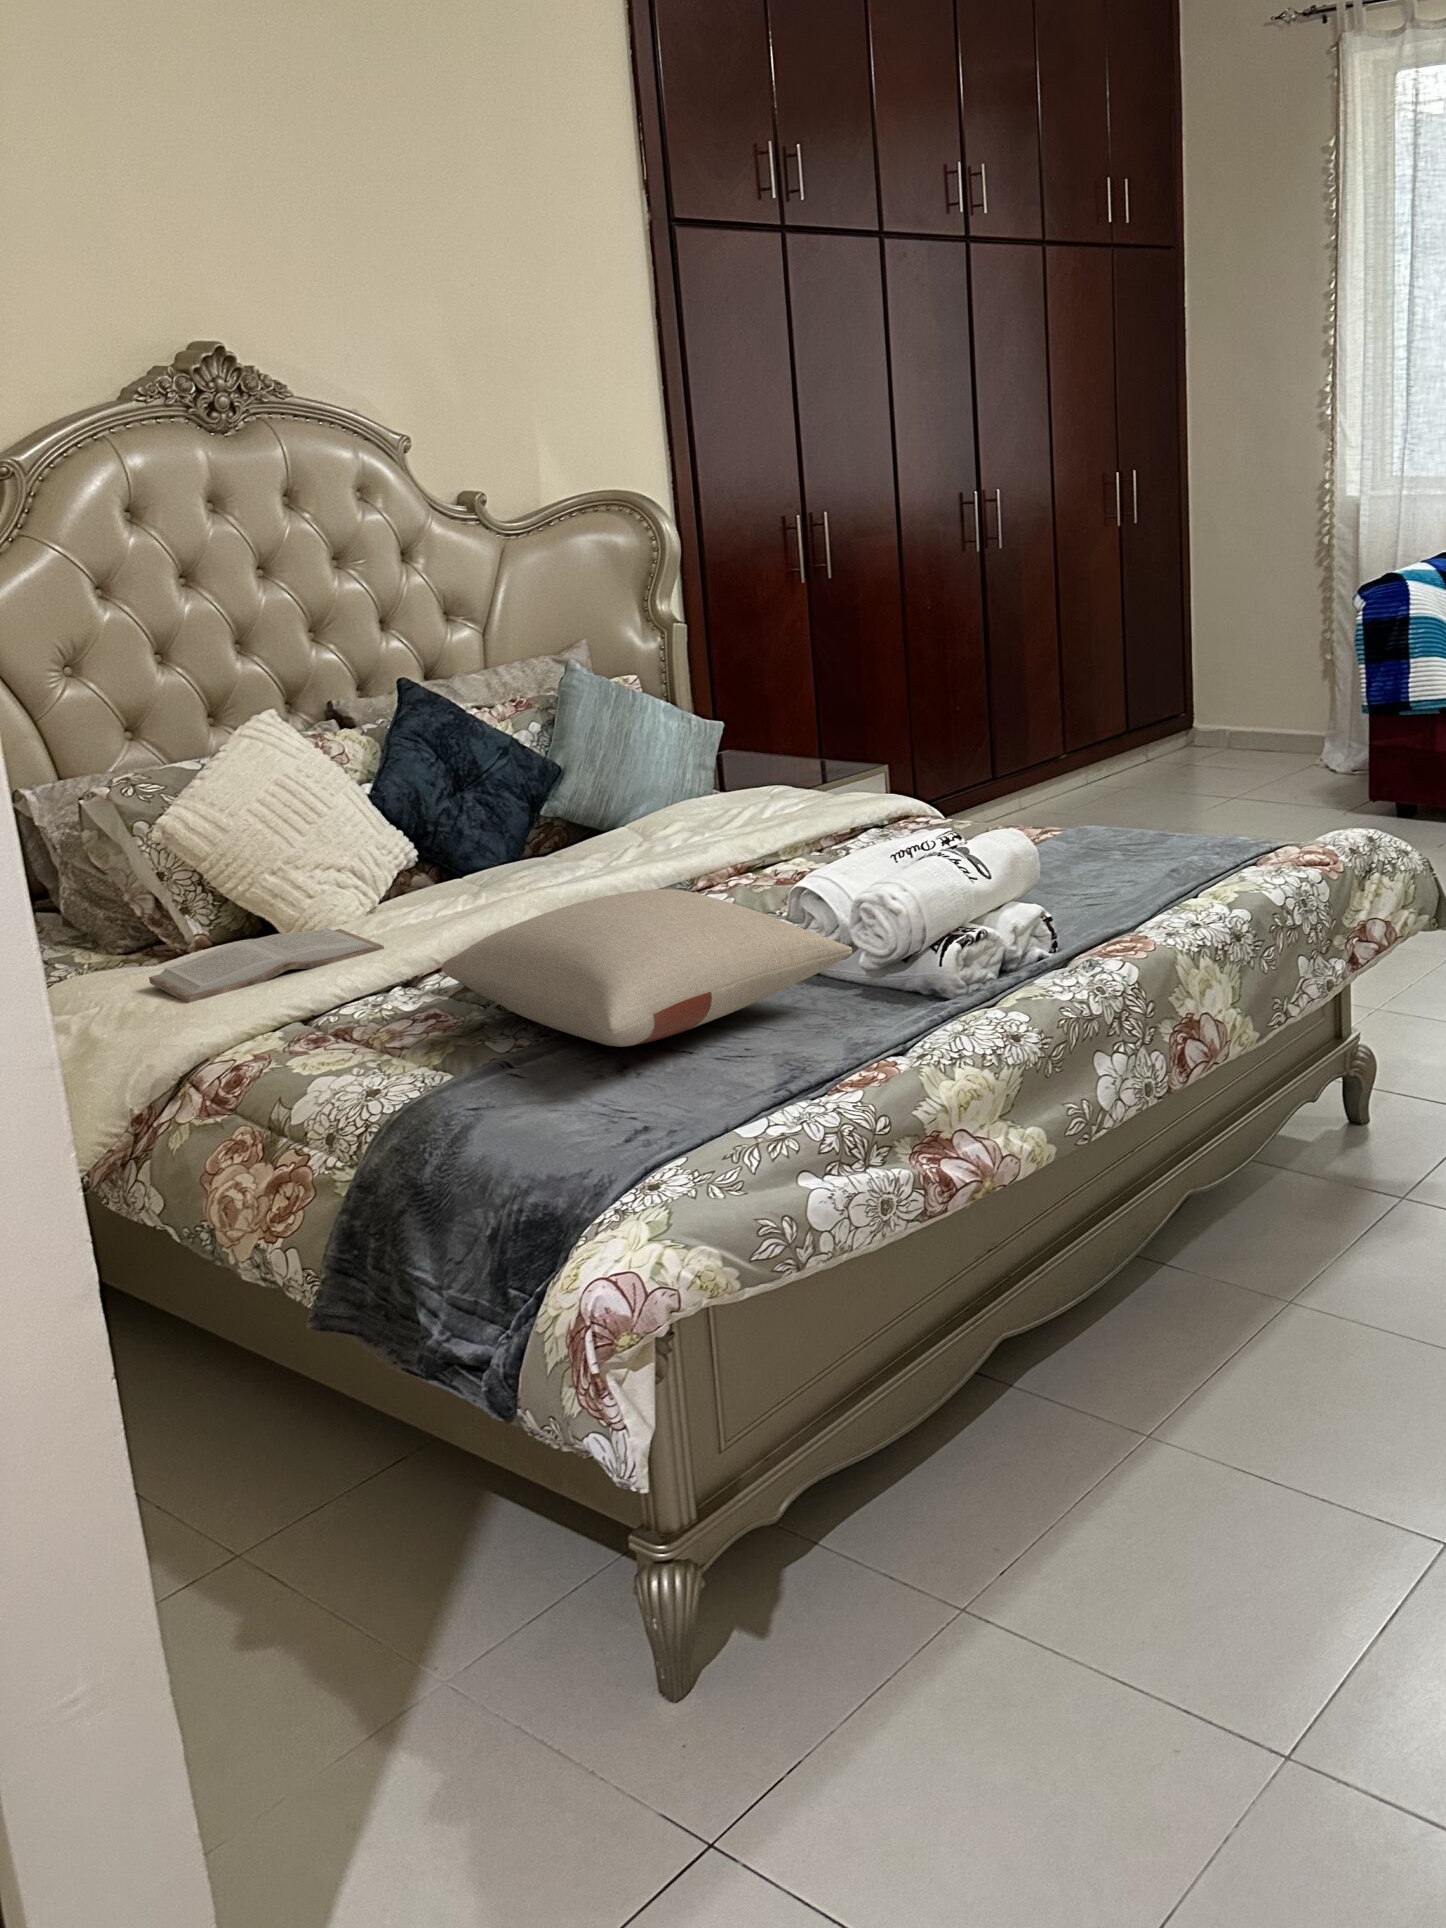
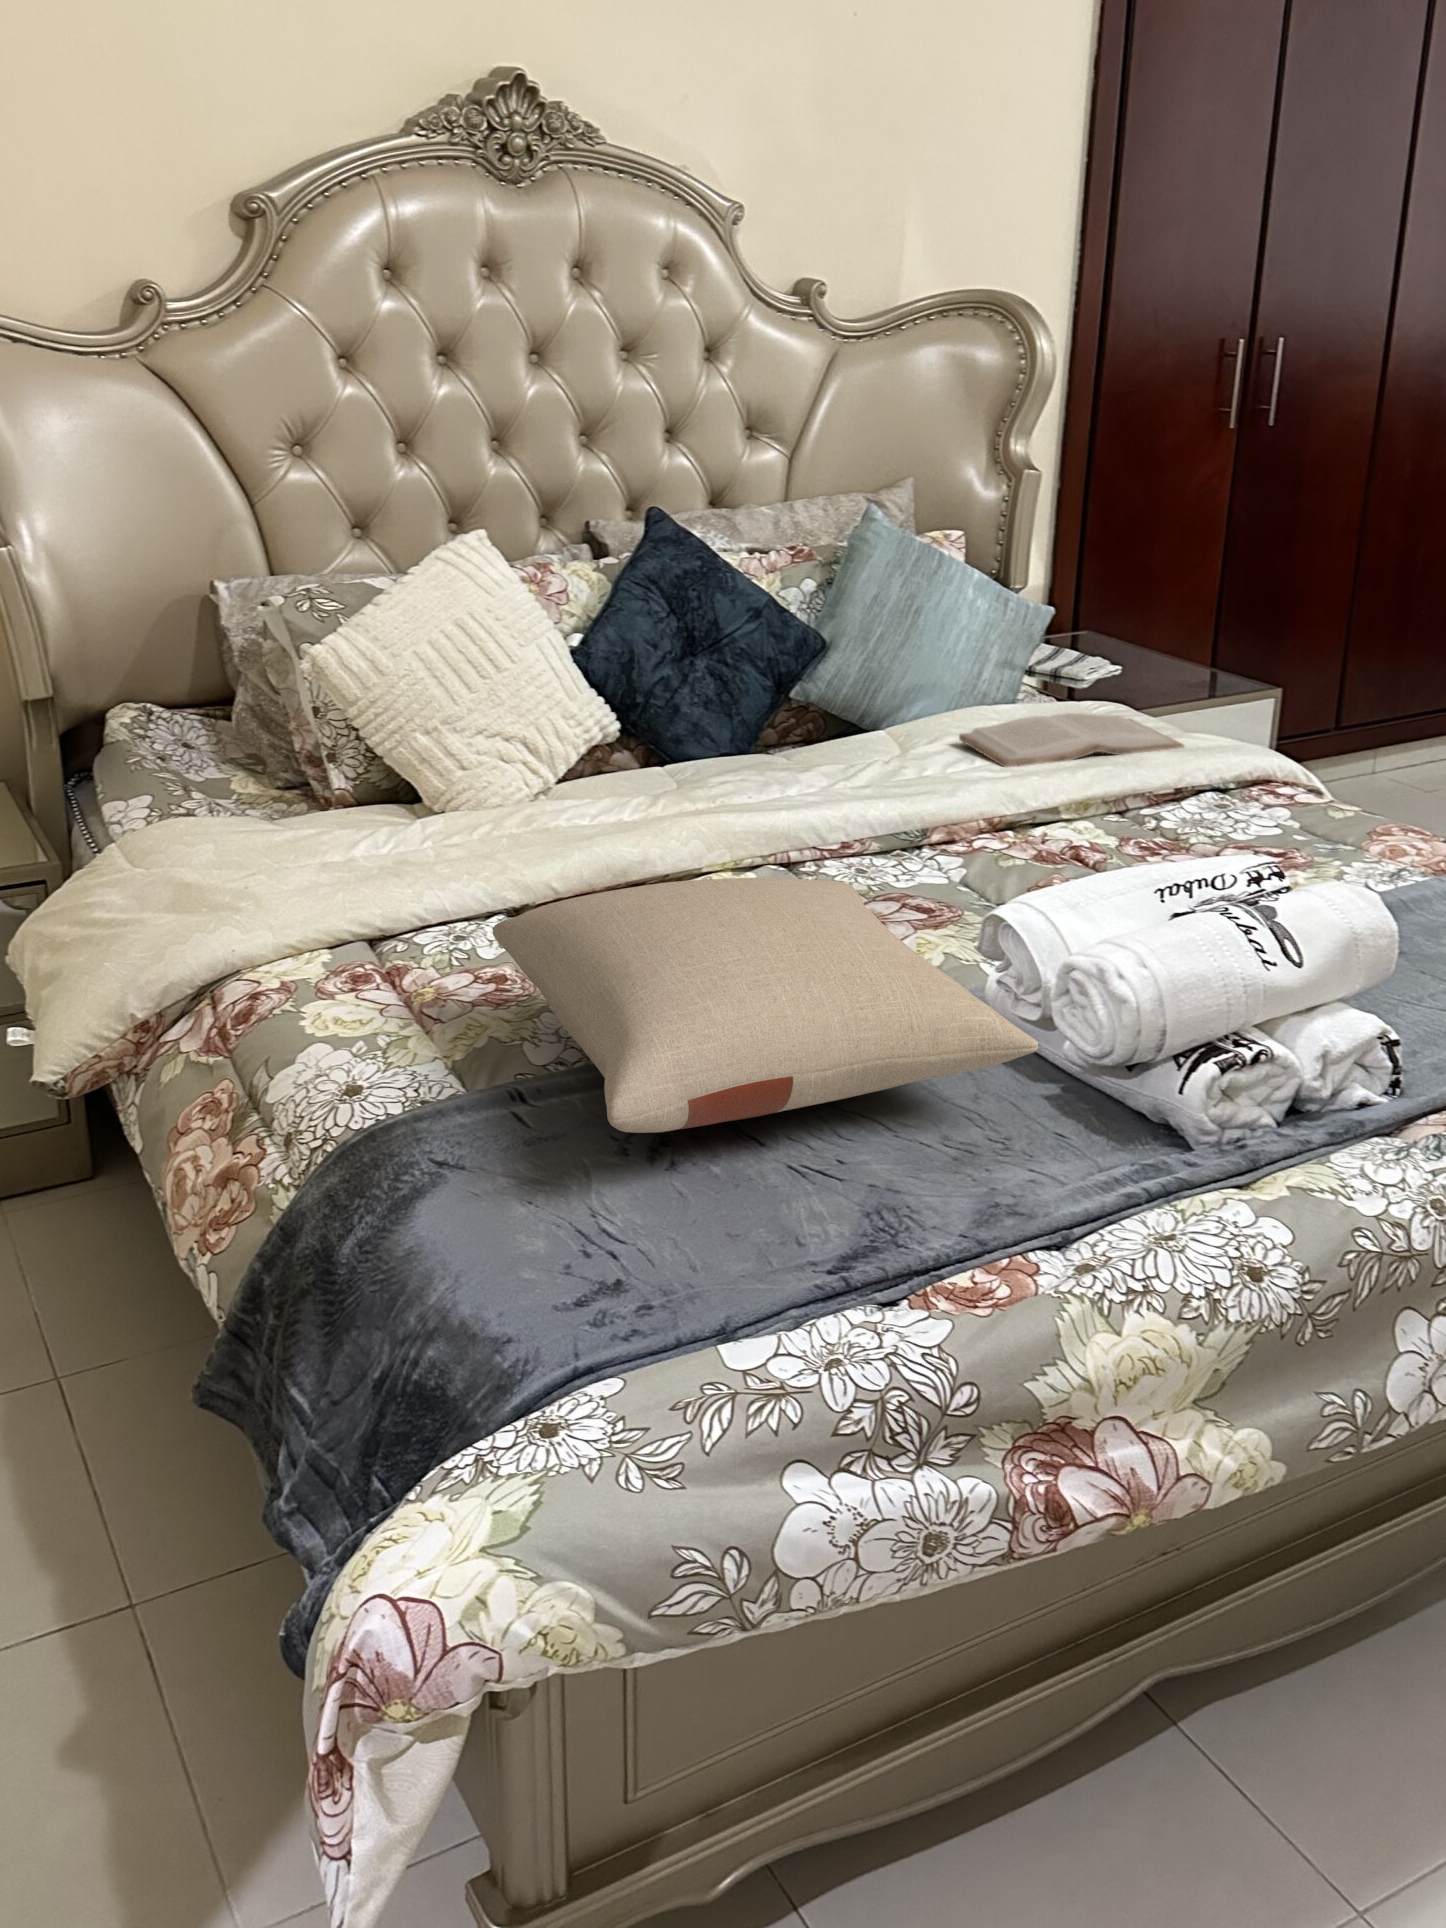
book: present [149,928,384,1003] -> present [959,713,1184,767]

